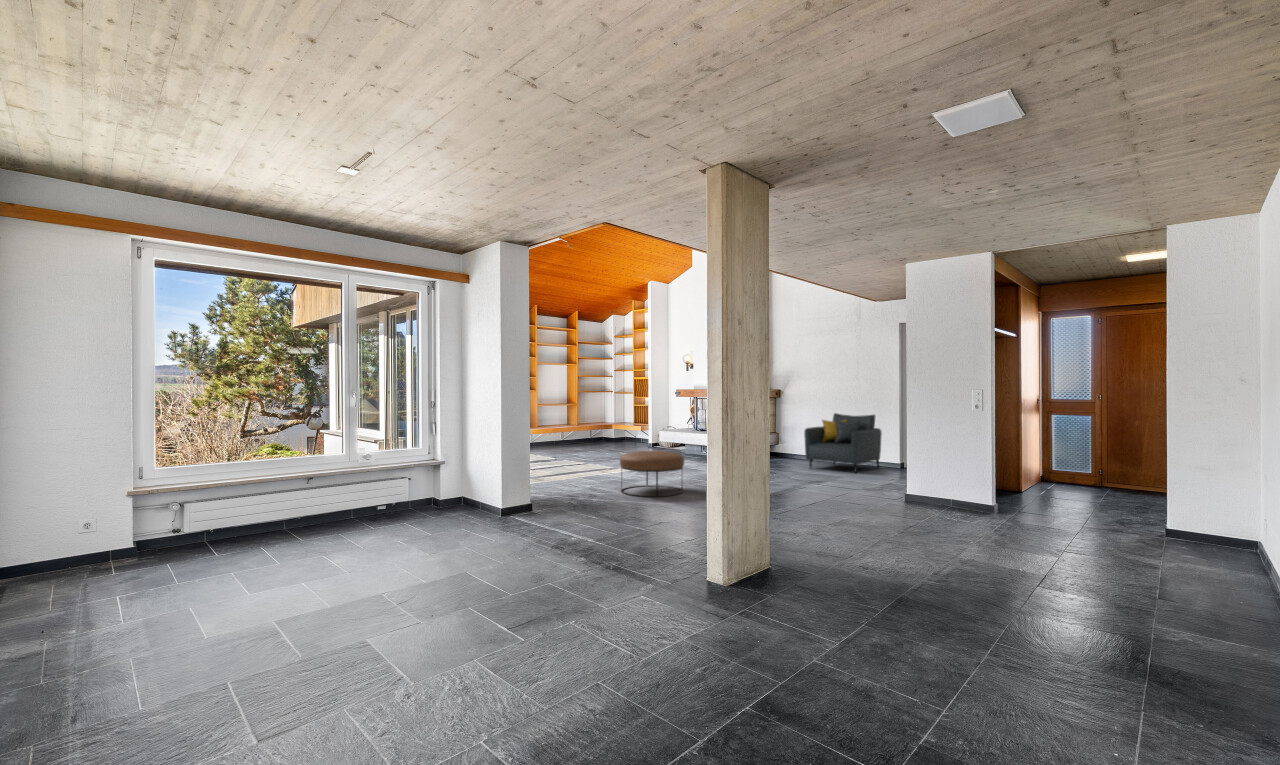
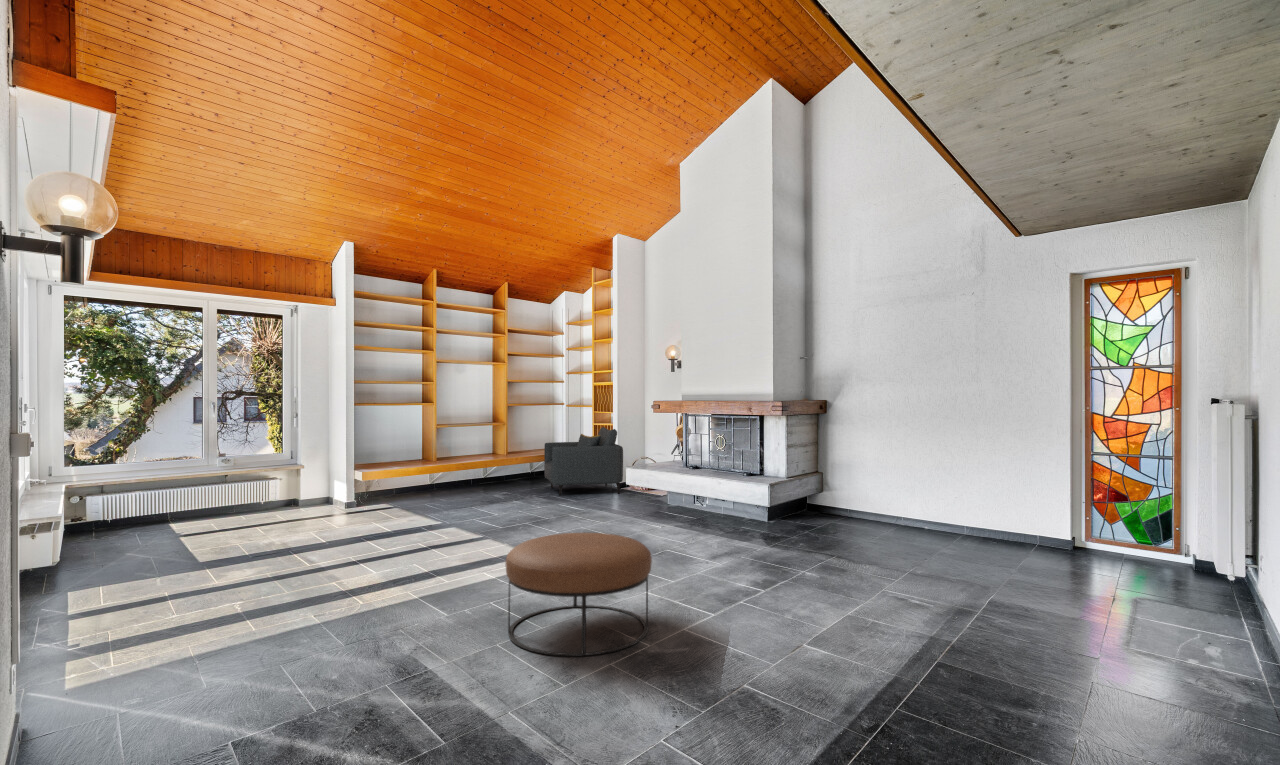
armchair: present [804,413,882,473] -> present [544,427,623,496]

